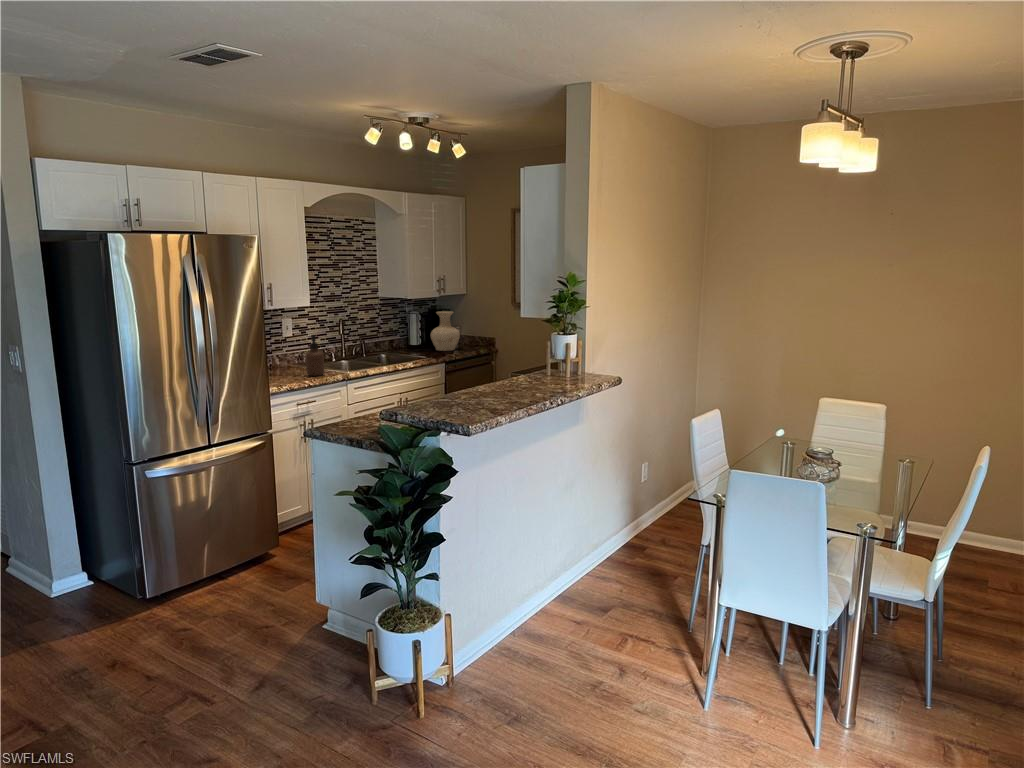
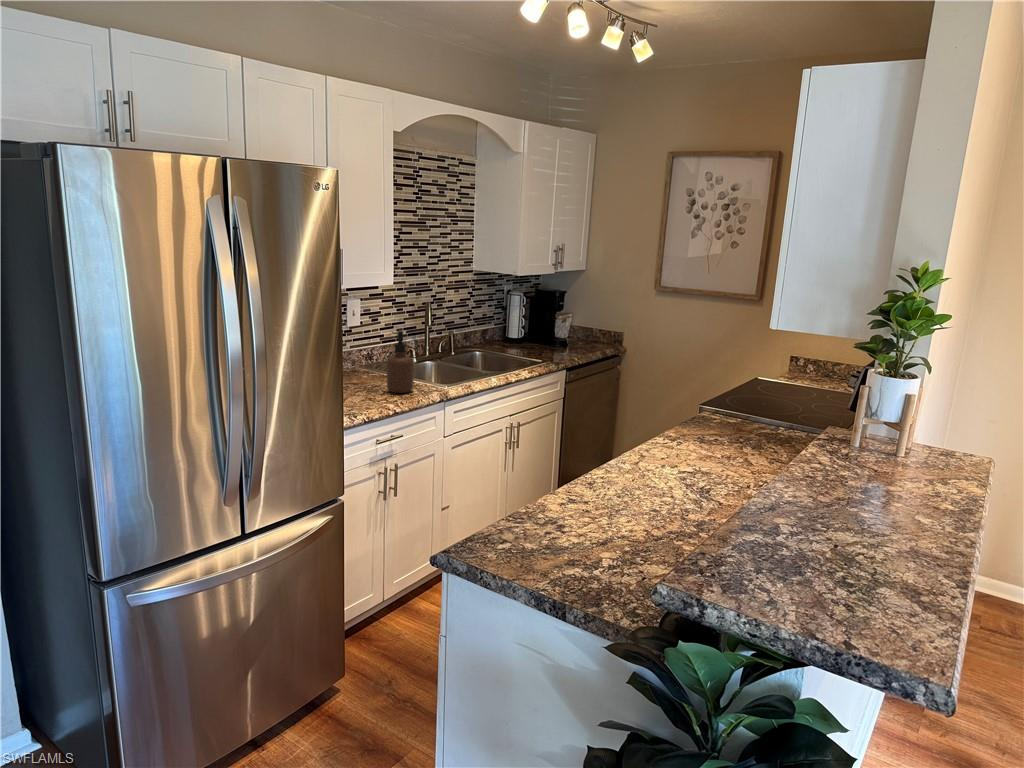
vase: present [431,311,460,351] -> none [538,293,577,348]

